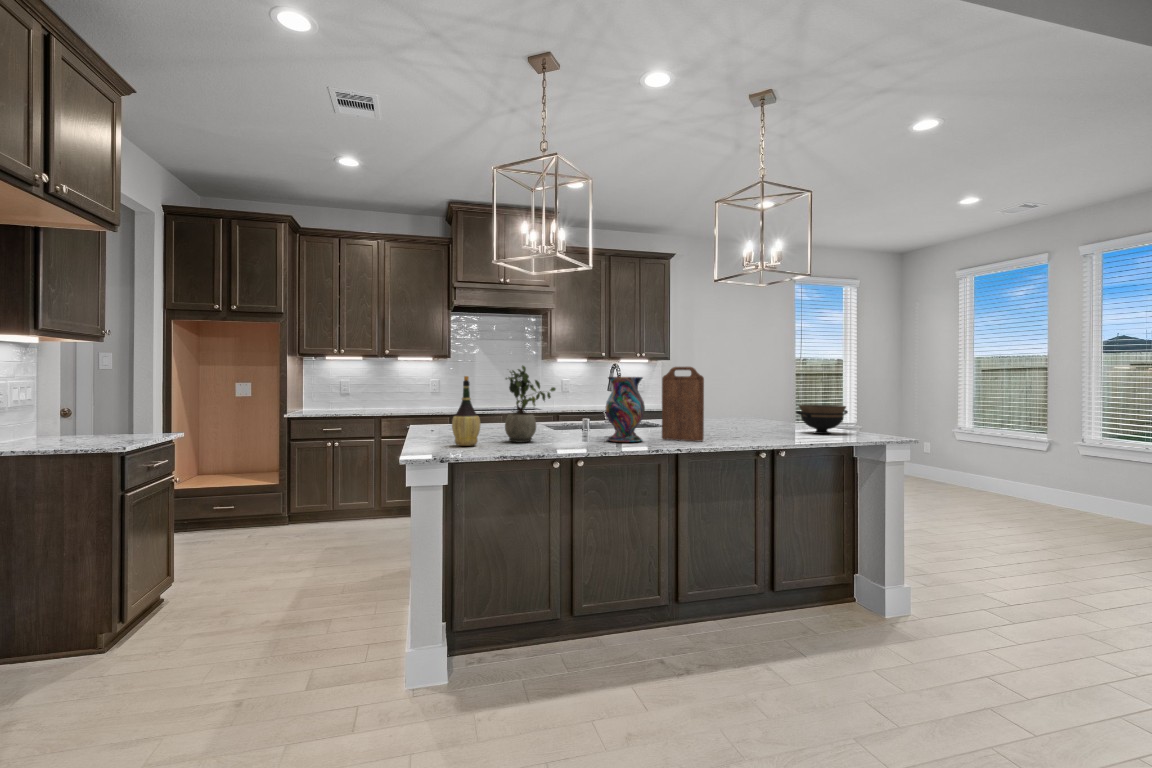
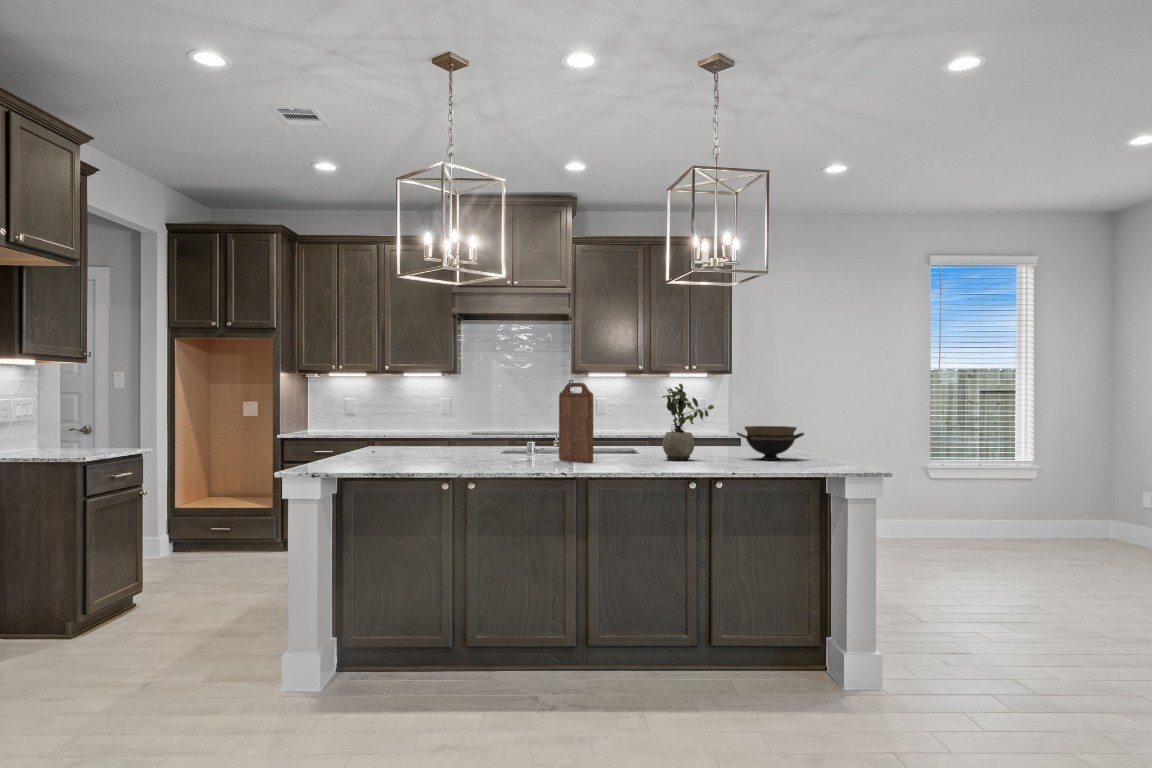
potted plant: present [505,365,556,443] -> present [662,384,714,460]
wine bottle: present [452,376,480,446] -> none [335,394,363,461]
vase: present [606,377,645,442] -> none [494,394,534,462]

